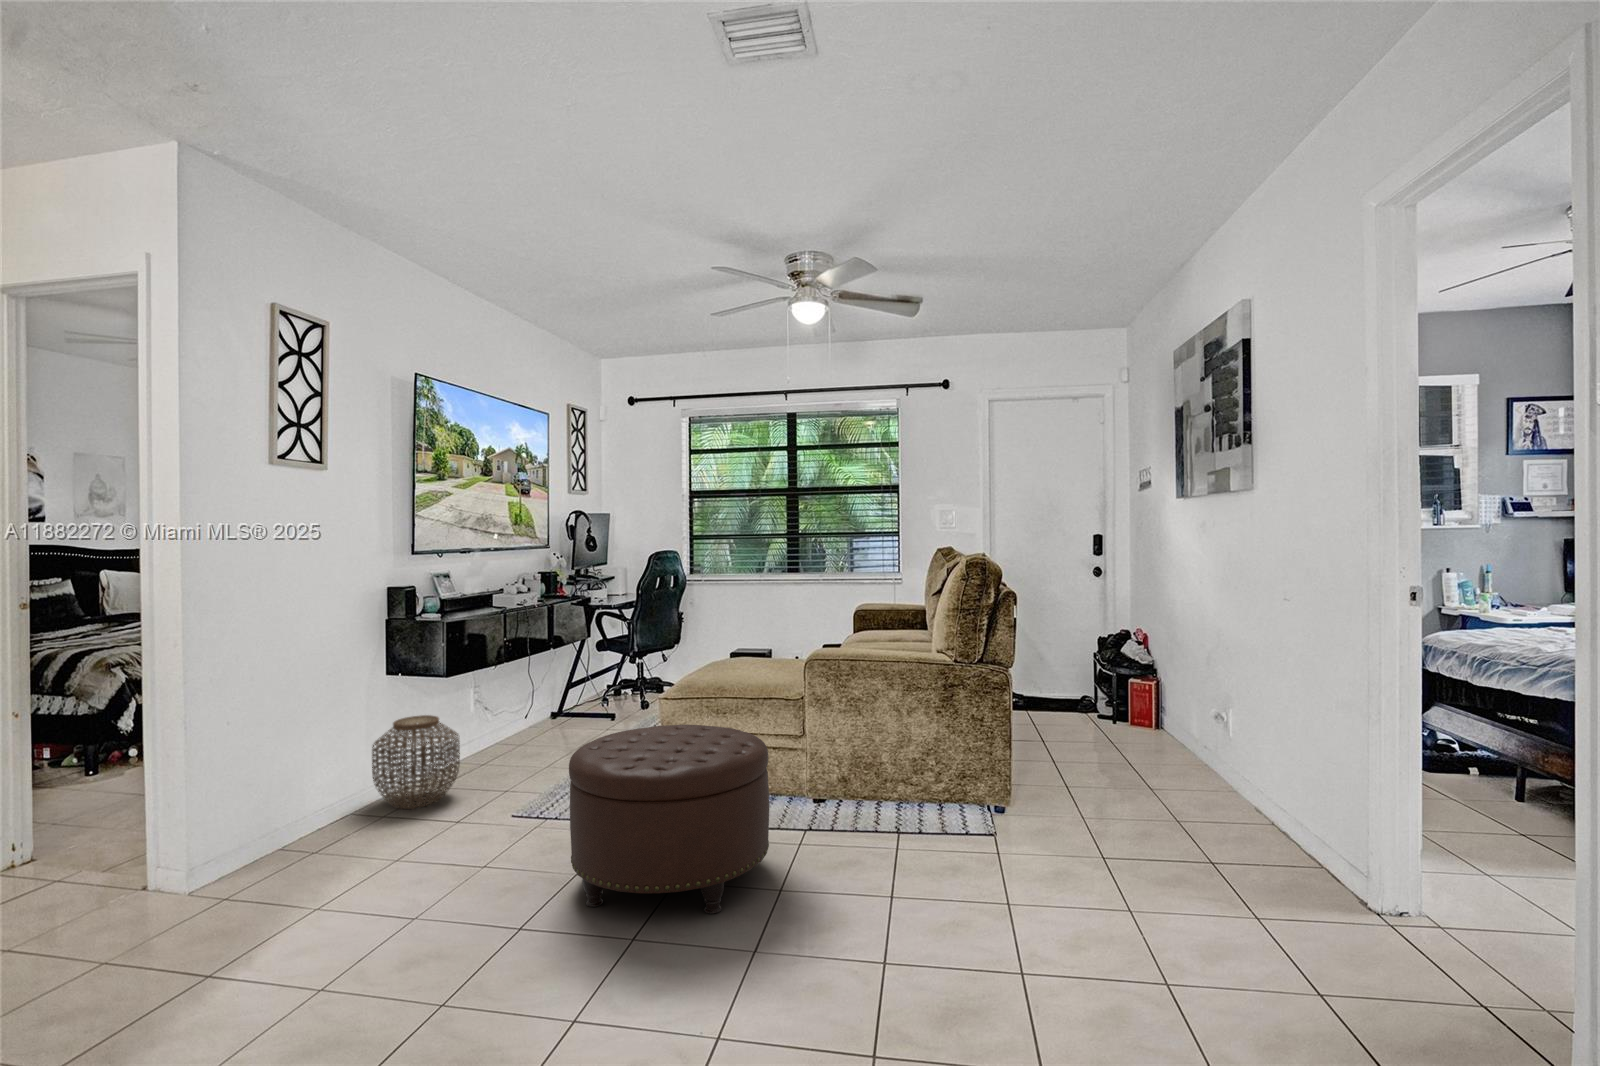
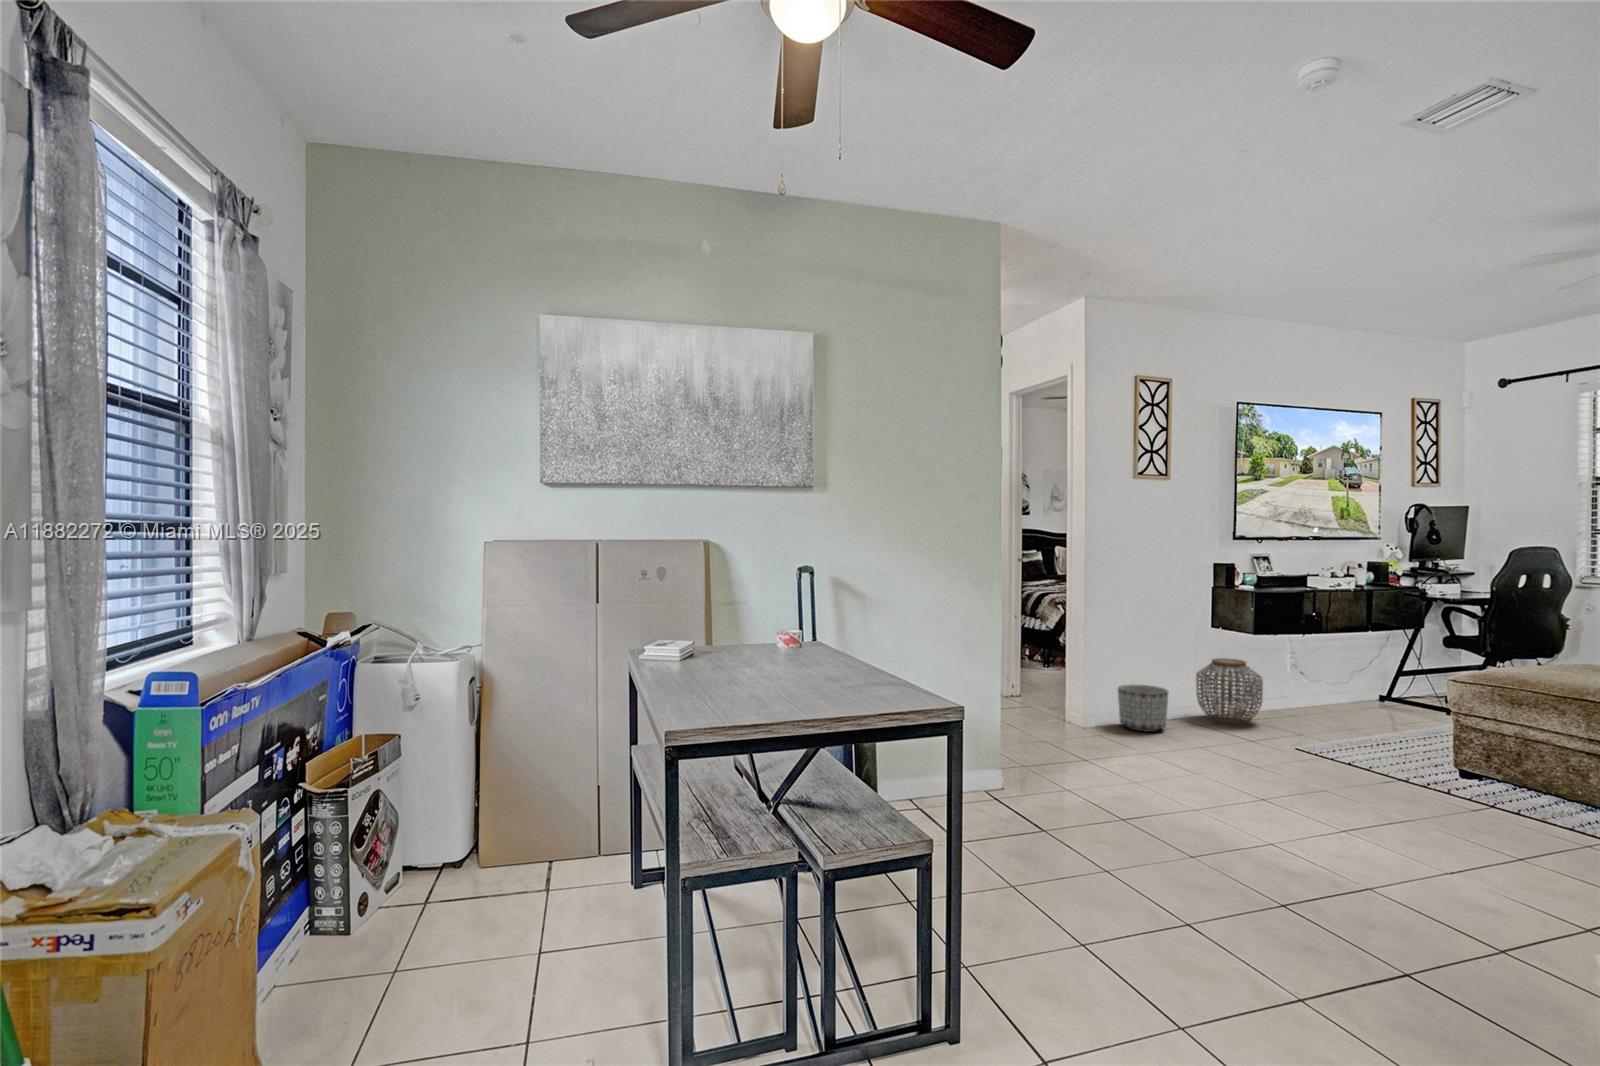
ottoman: present [569,725,769,914] -> none [1309,685,1515,835]
planter: none [255,784,342,866] -> present [1118,684,1168,732]

